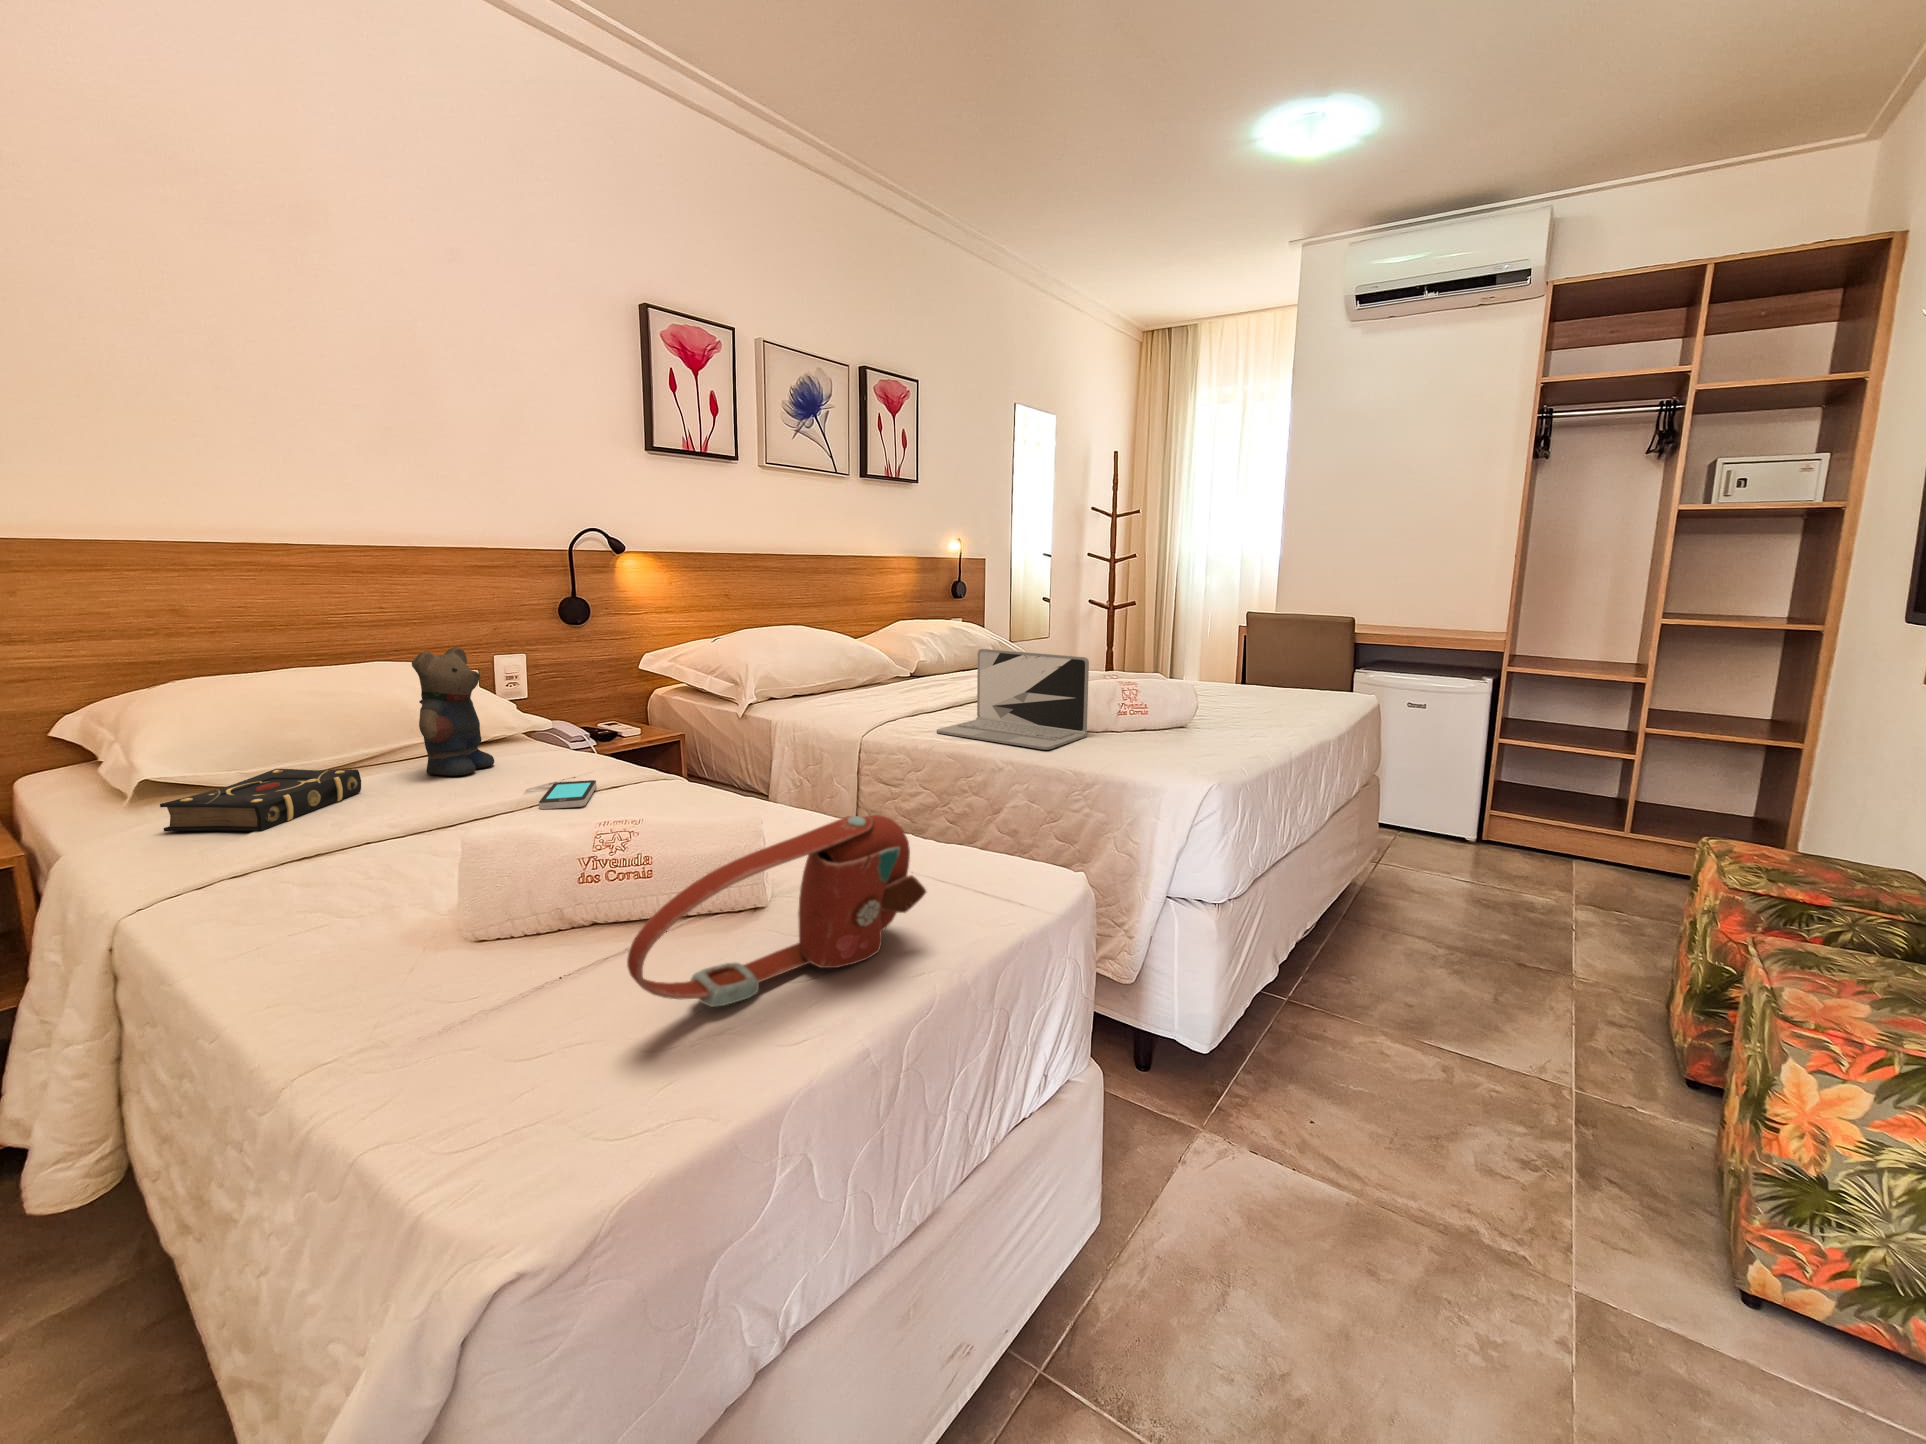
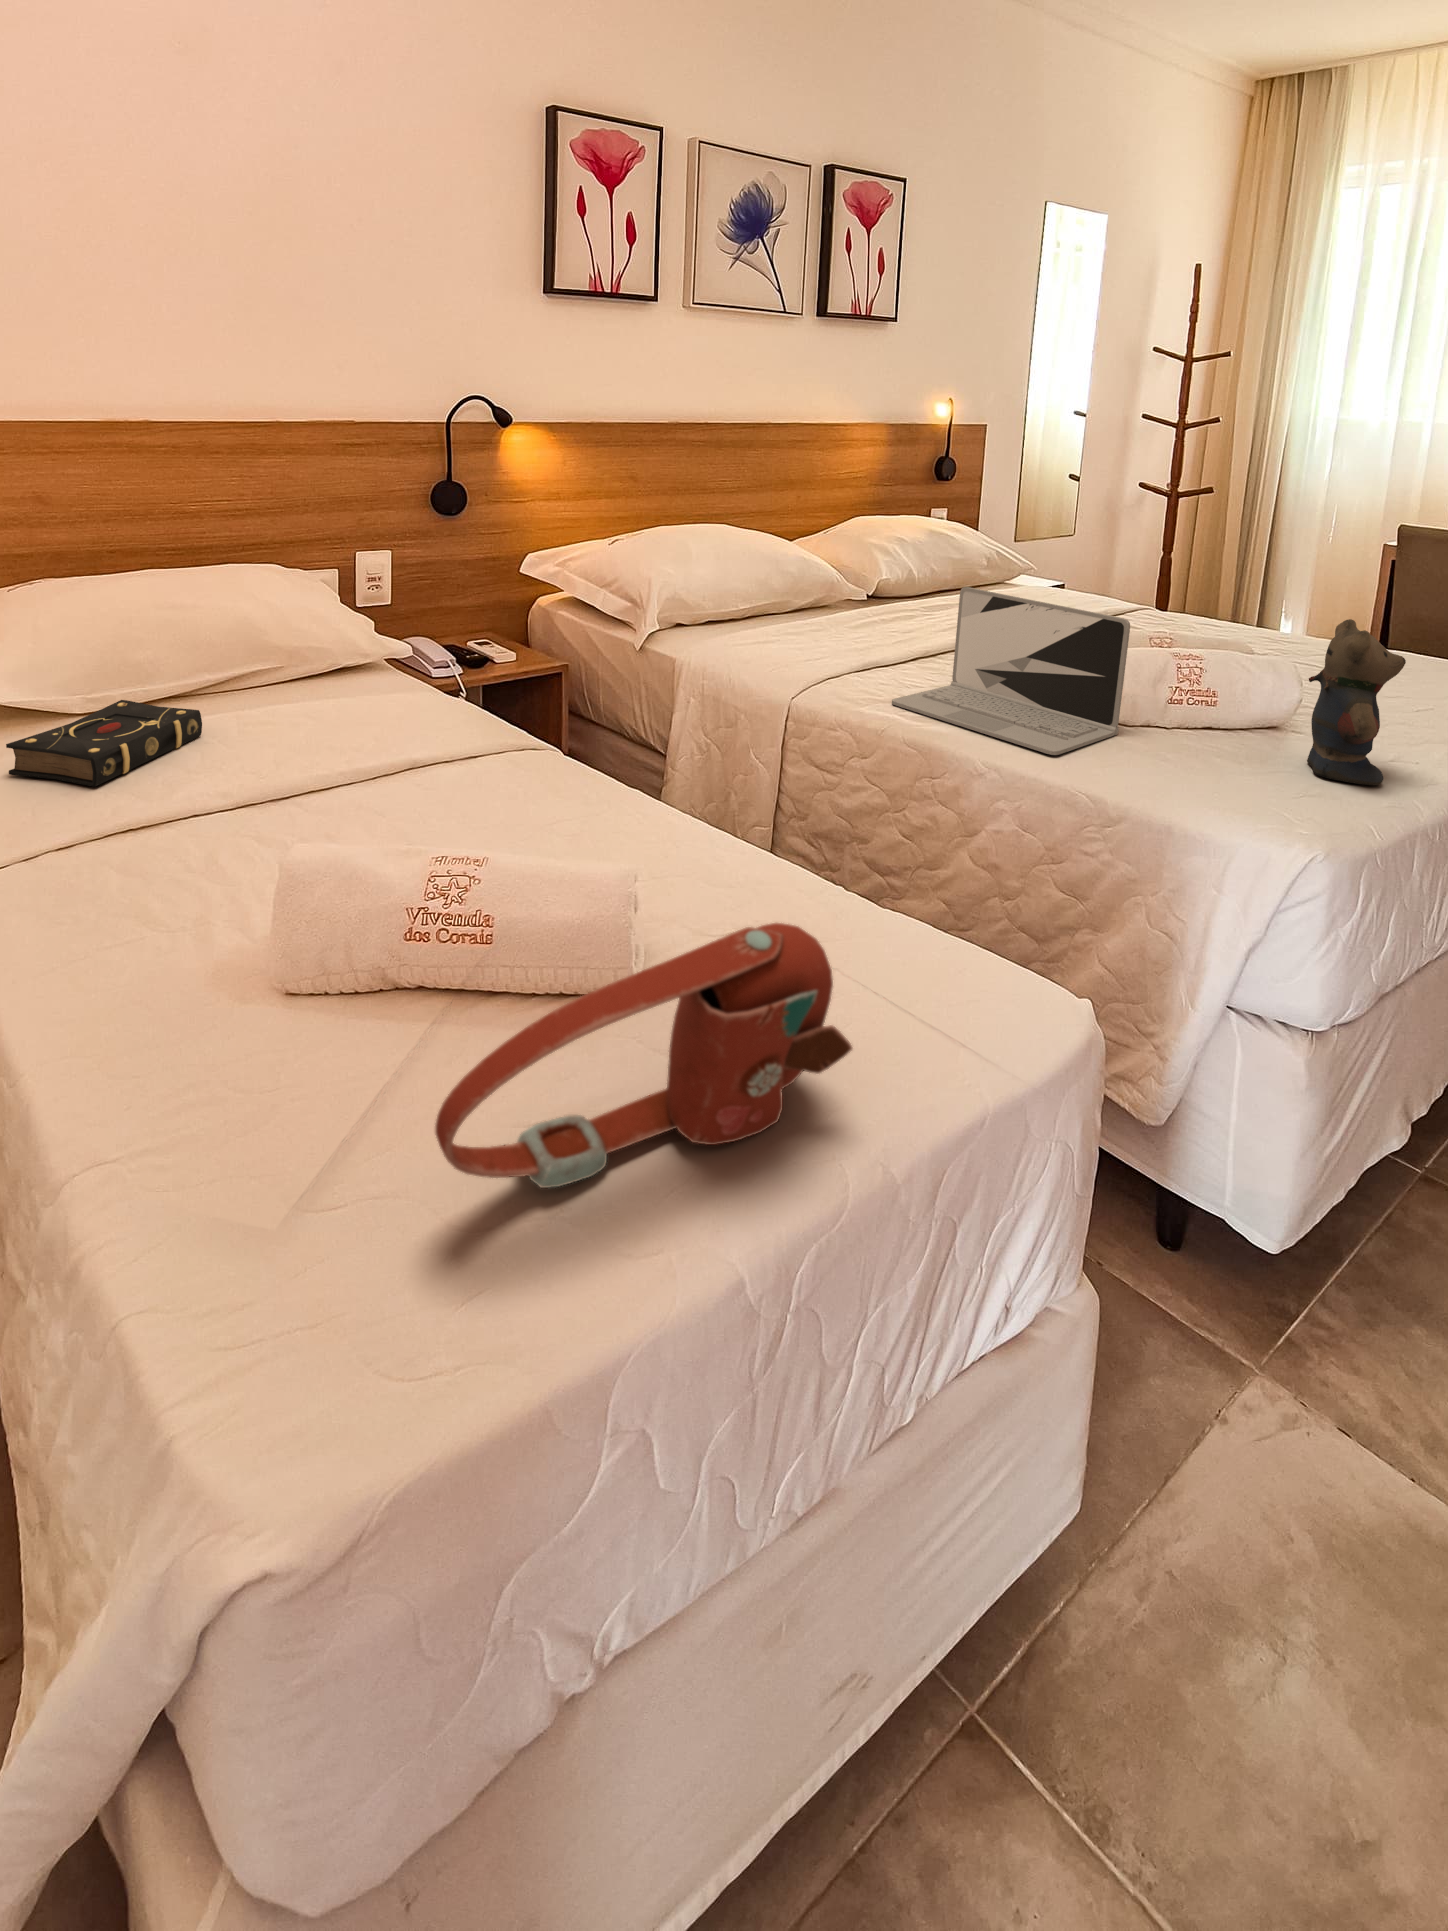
teddy bear: present [412,647,494,776] -> present [1307,619,1406,785]
smartphone: present [539,780,596,809] -> none [383,744,451,786]

